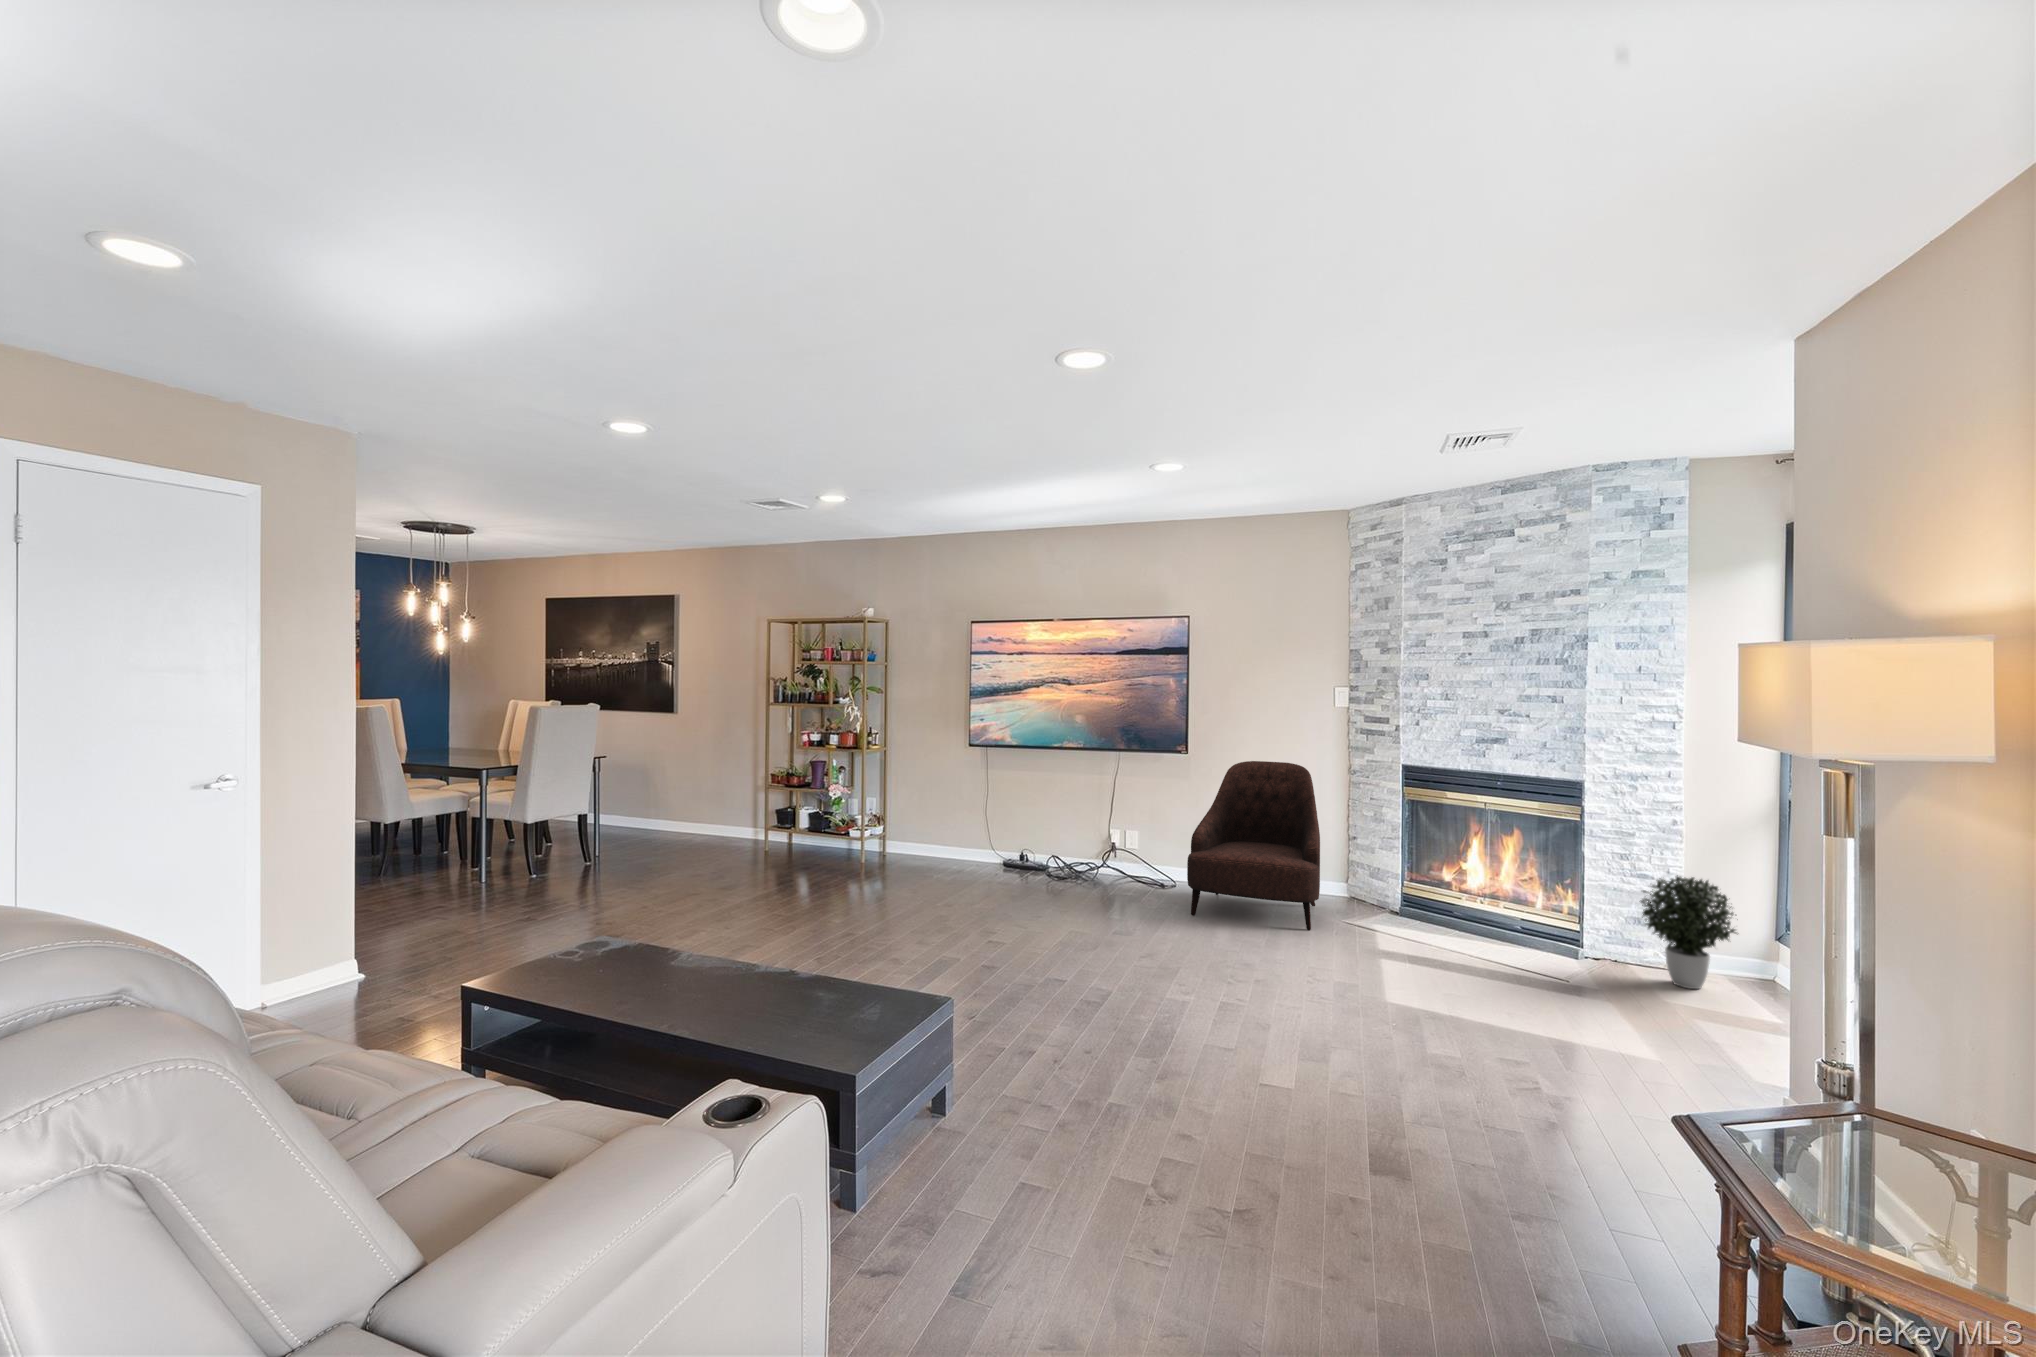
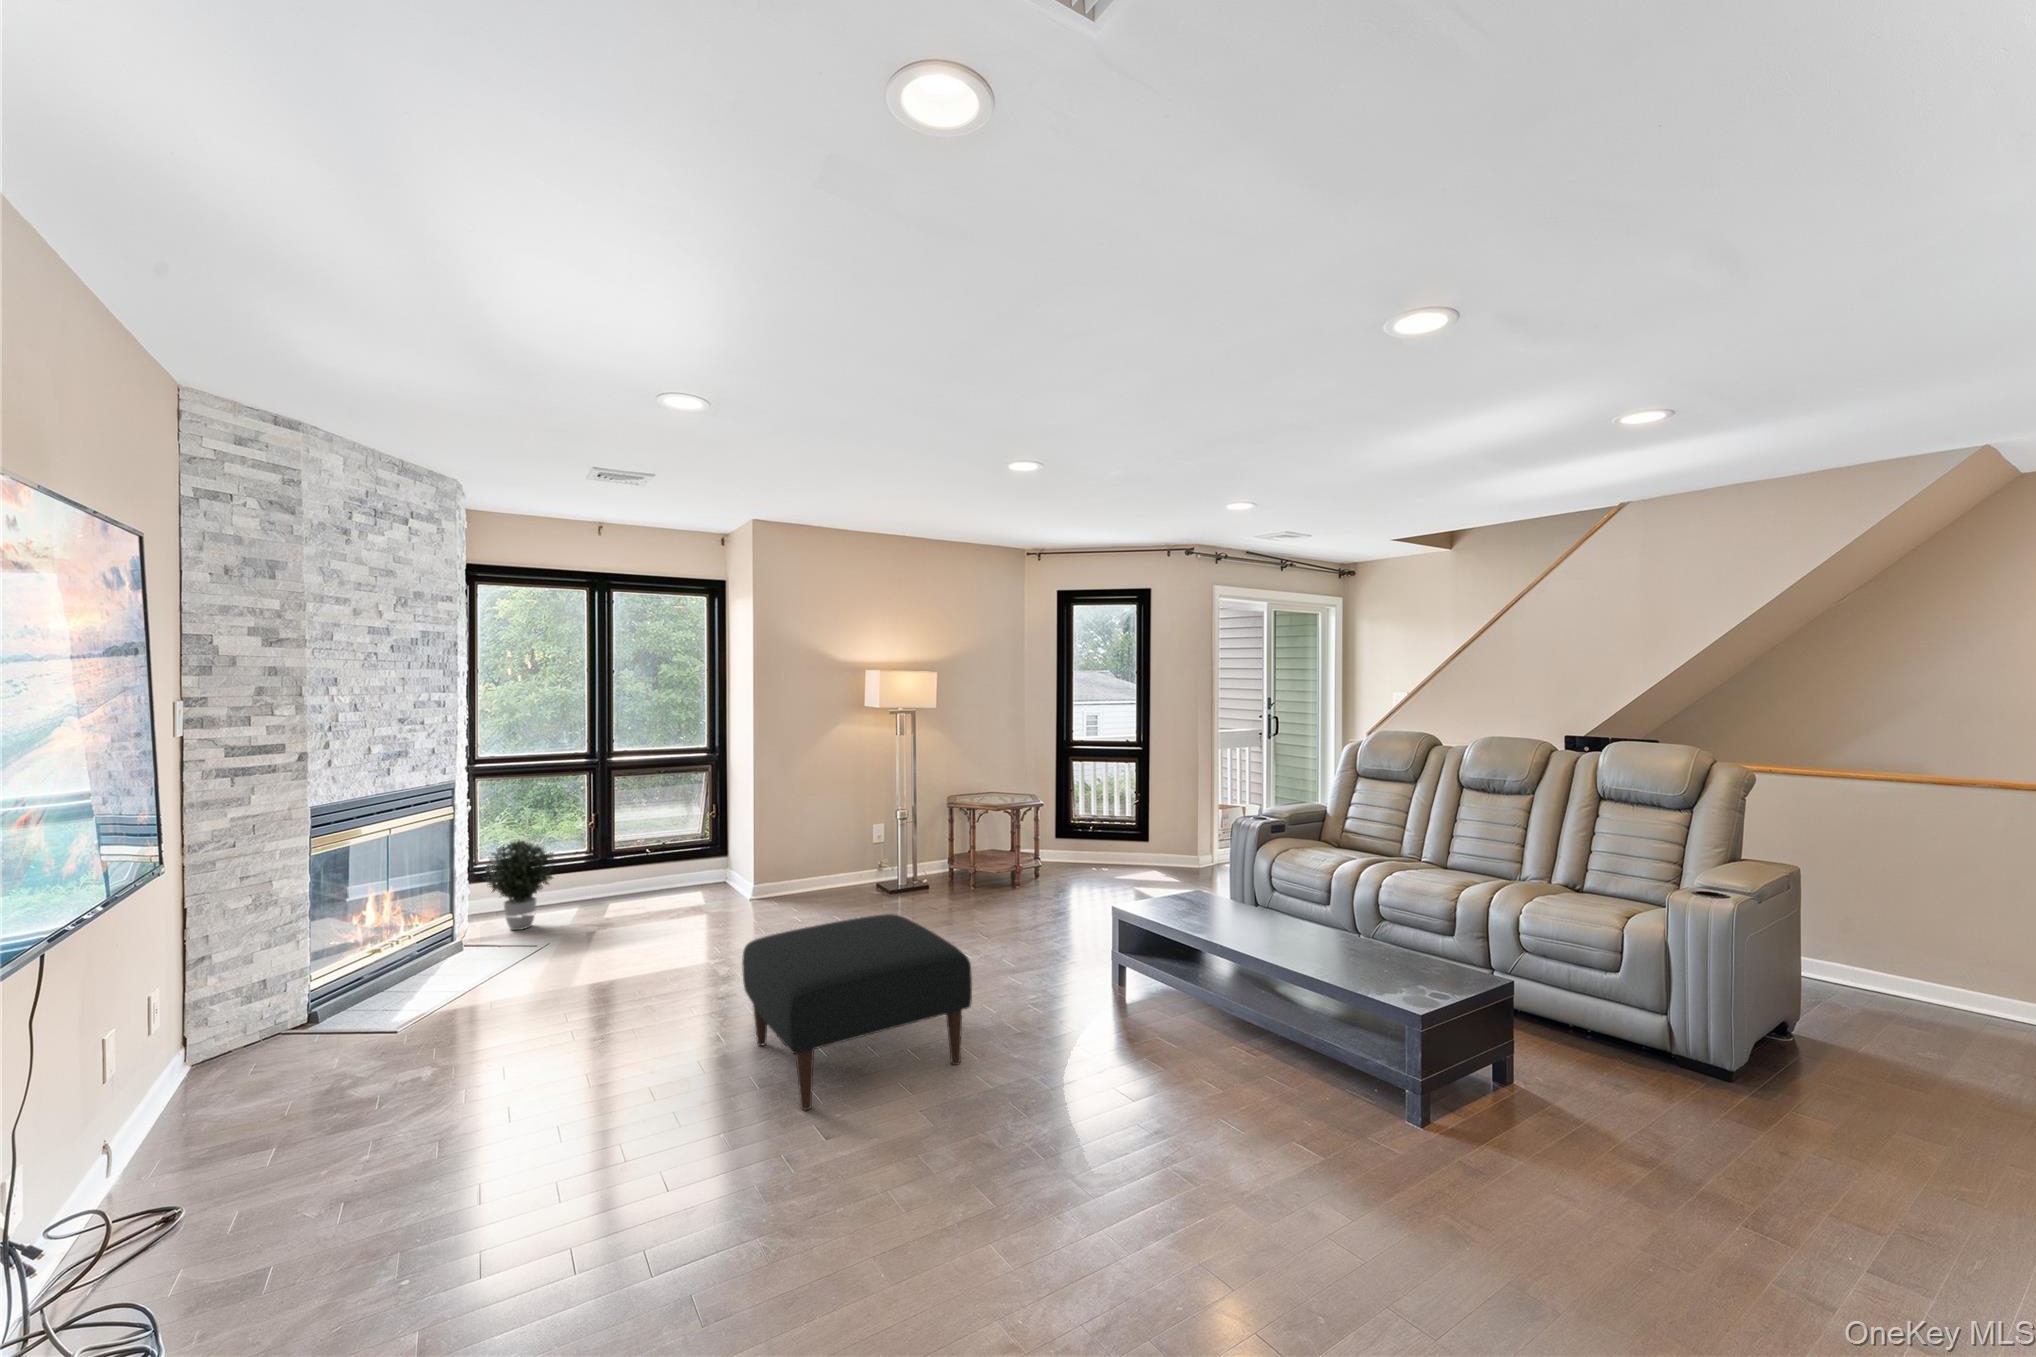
armchair: present [1187,761,1320,931] -> none [93,852,460,1164]
ottoman: none [967,876,1140,1008] -> present [742,914,972,1110]

